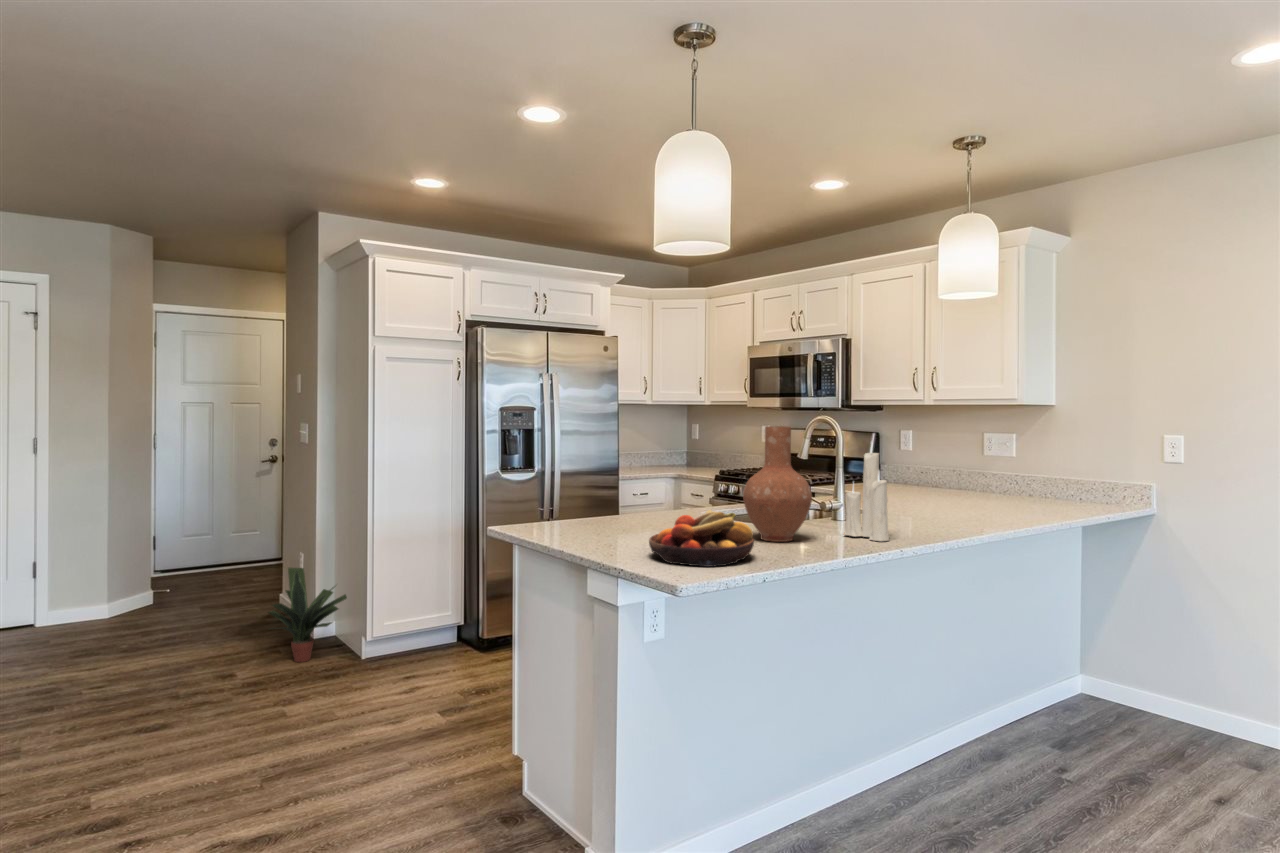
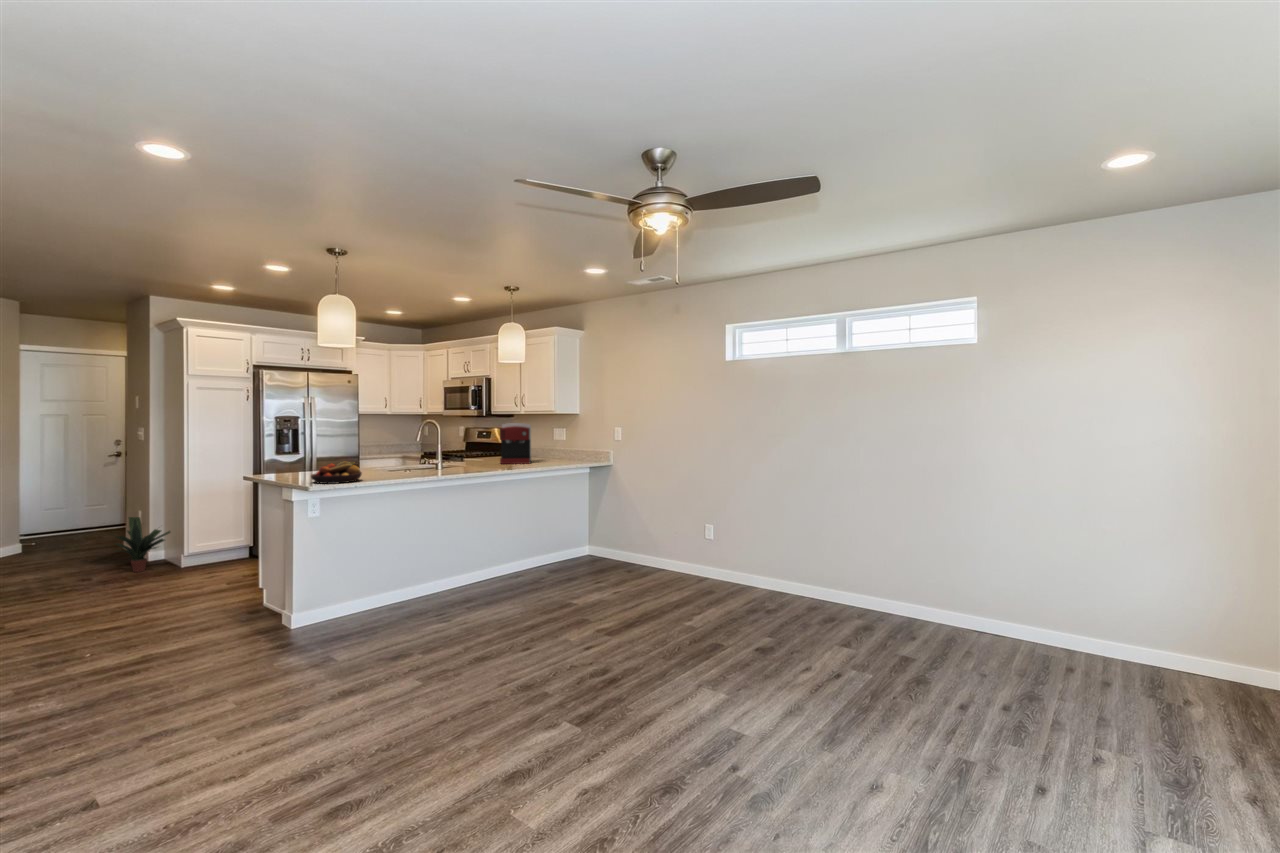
coffee maker: none [917,423,995,508] -> present [500,423,531,464]
vase: present [743,426,812,542] -> none [371,425,404,476]
candle: present [844,446,889,541] -> none [423,428,440,475]

